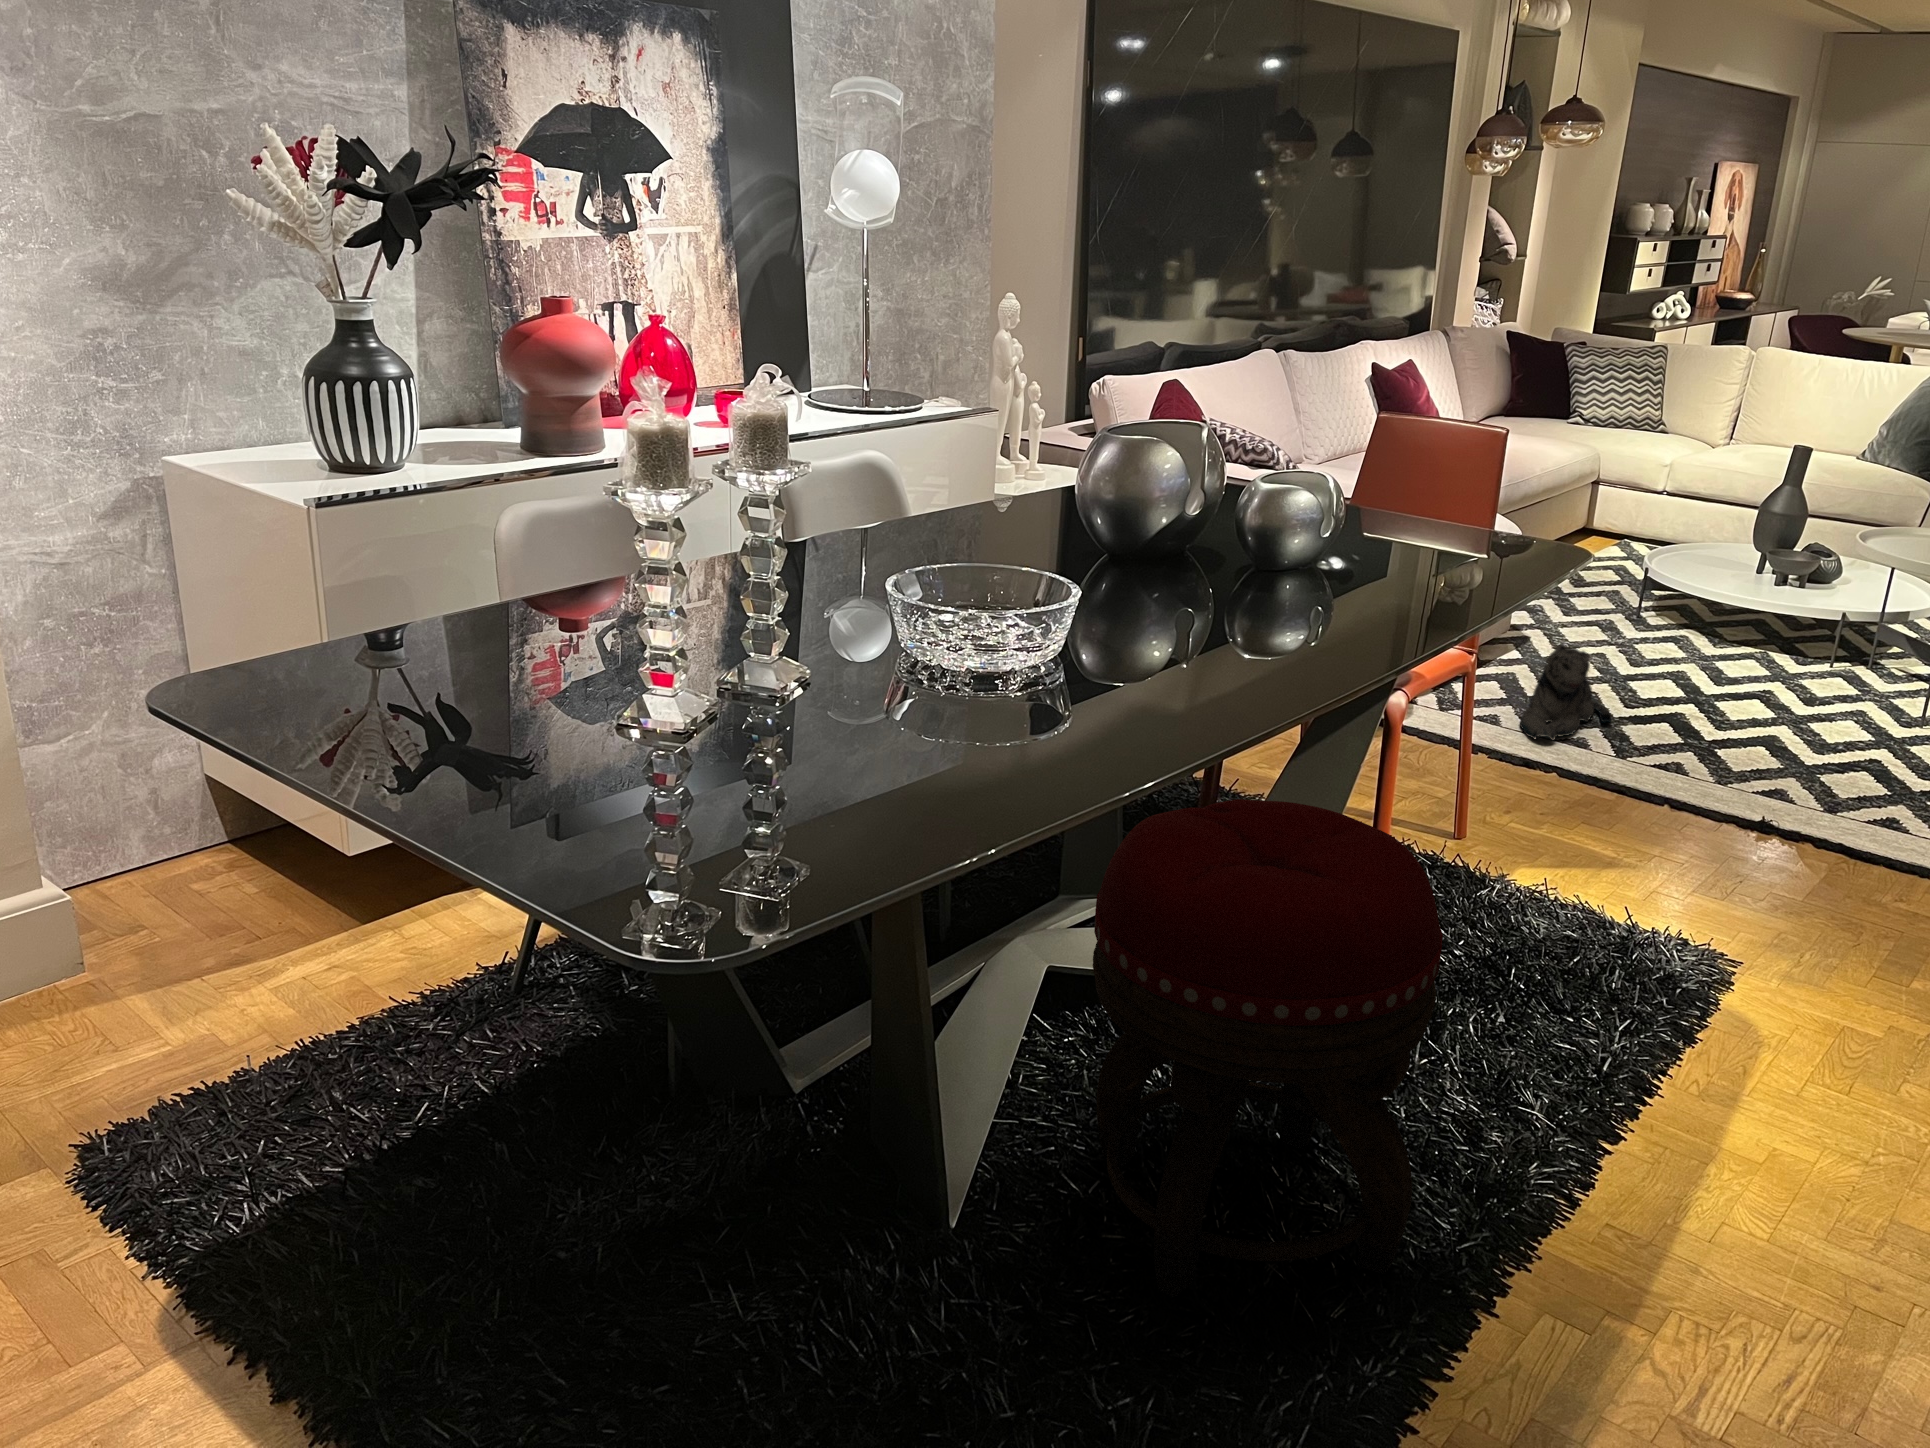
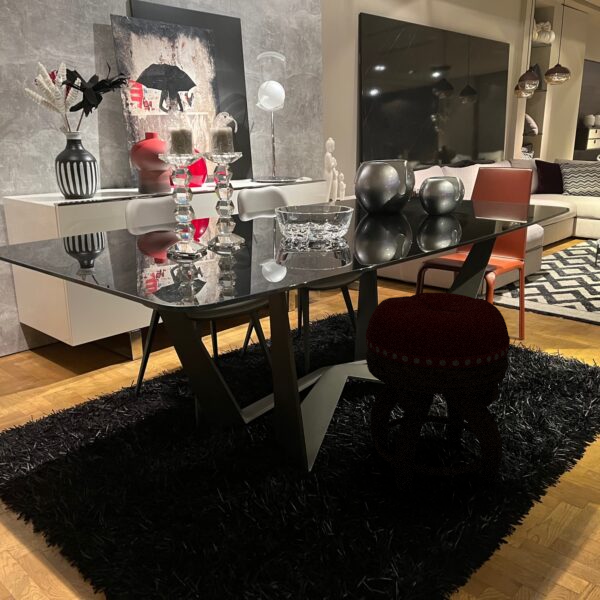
plush toy: present [1520,645,1611,741] -> none [546,269,586,308]

